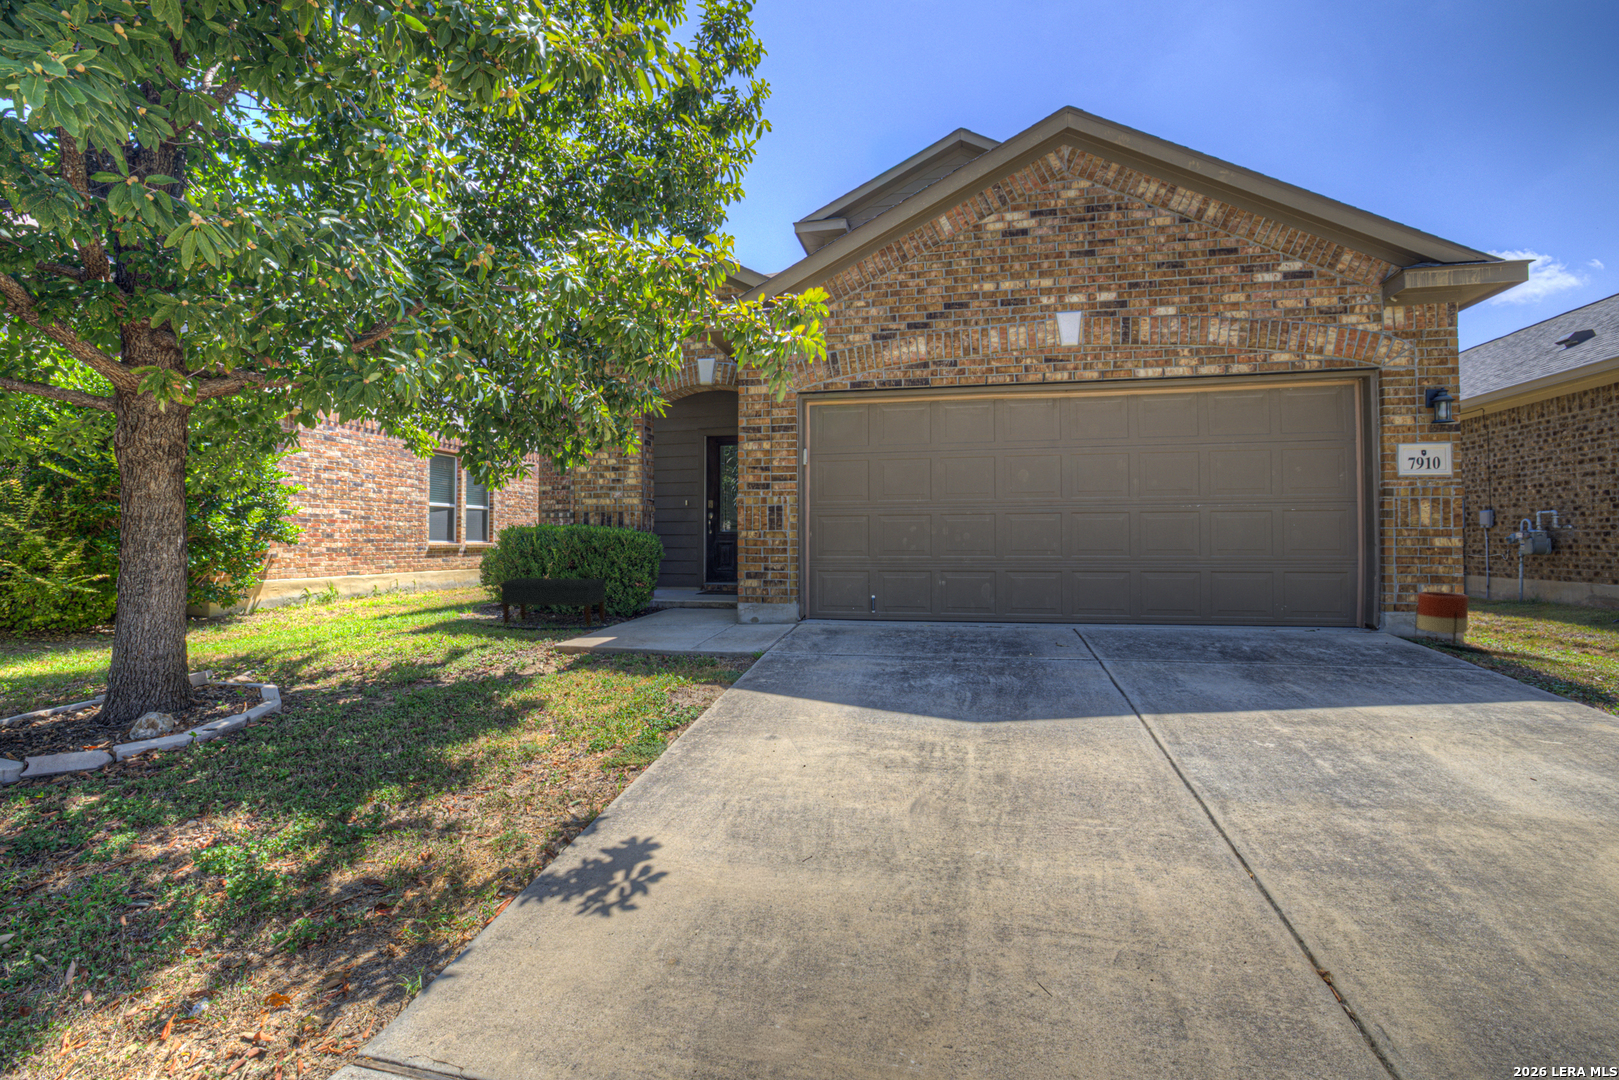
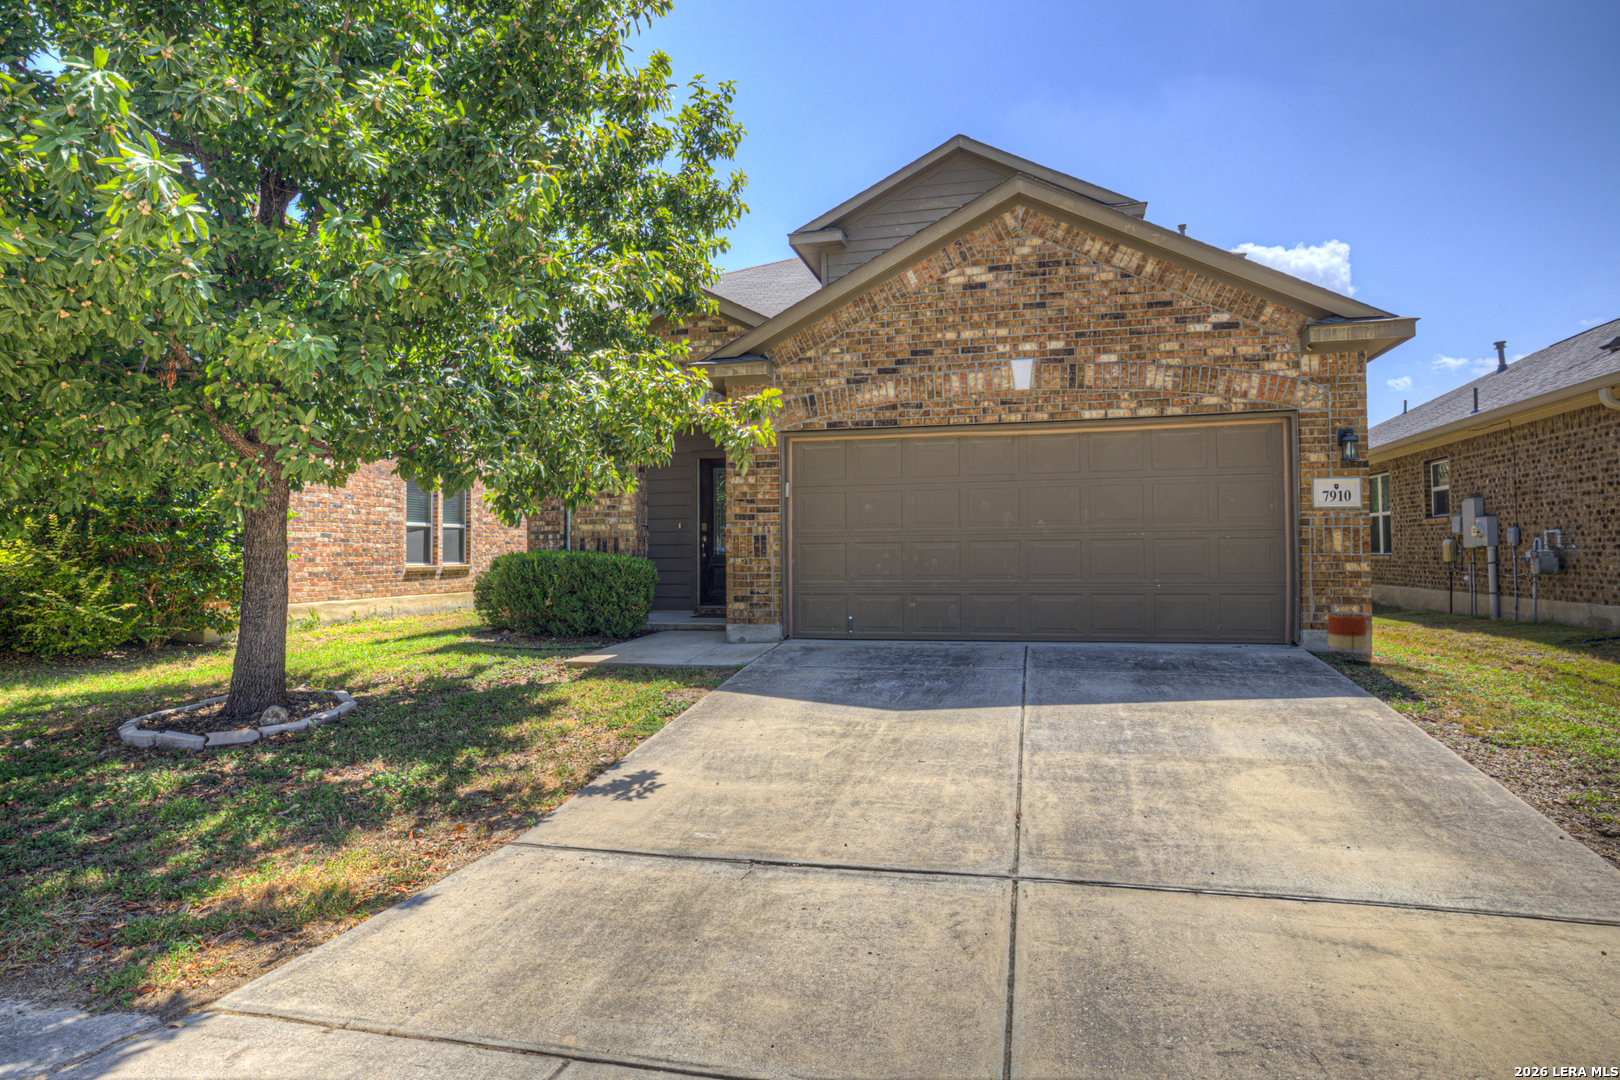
bench: present [501,578,605,627] -> none [505,603,601,648]

